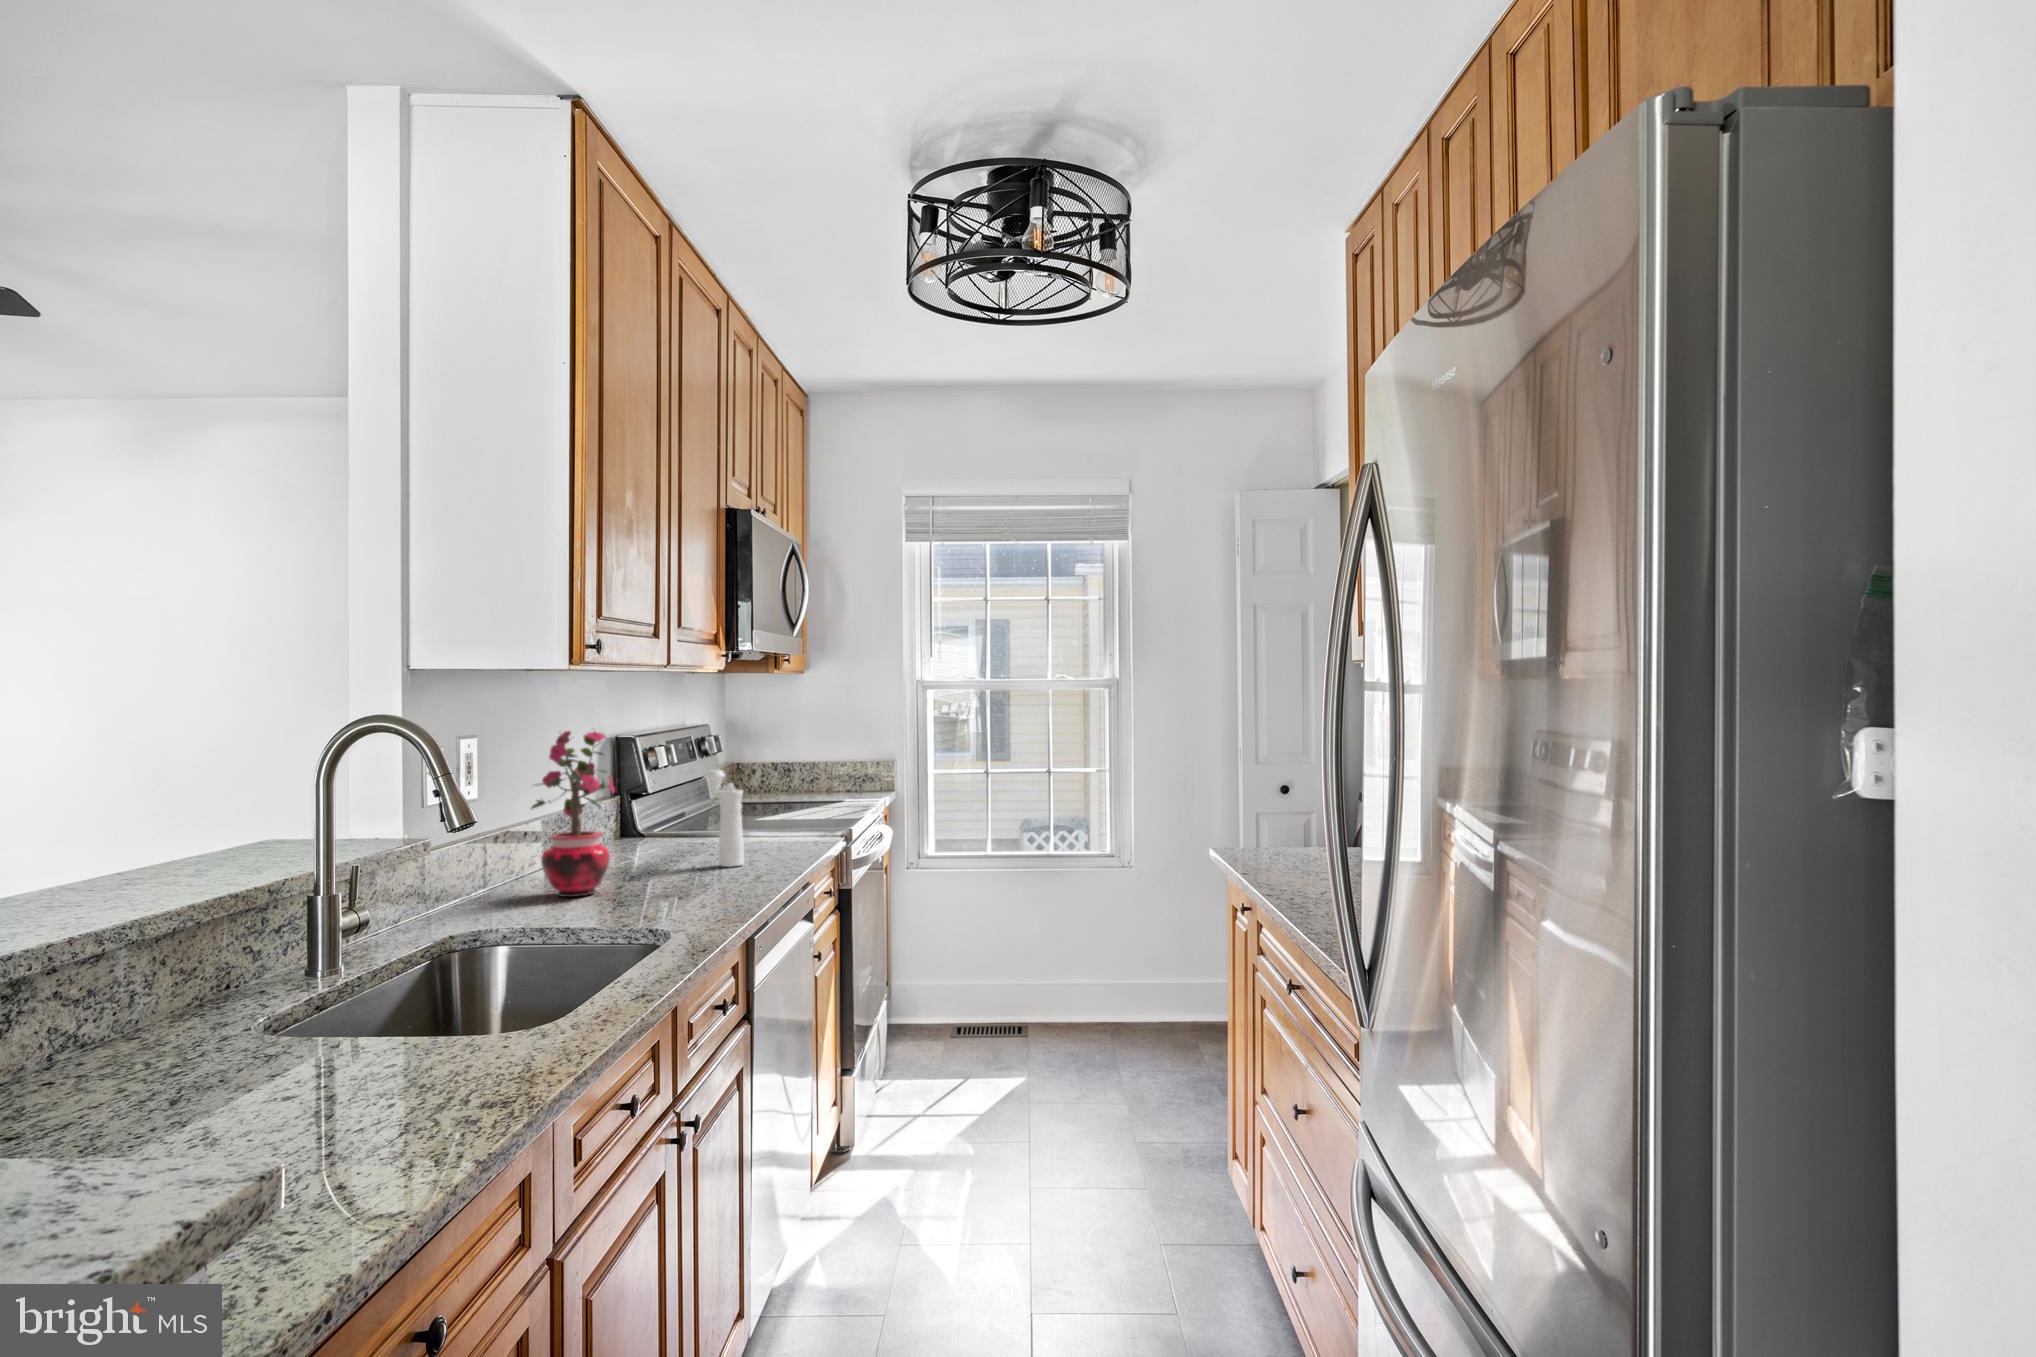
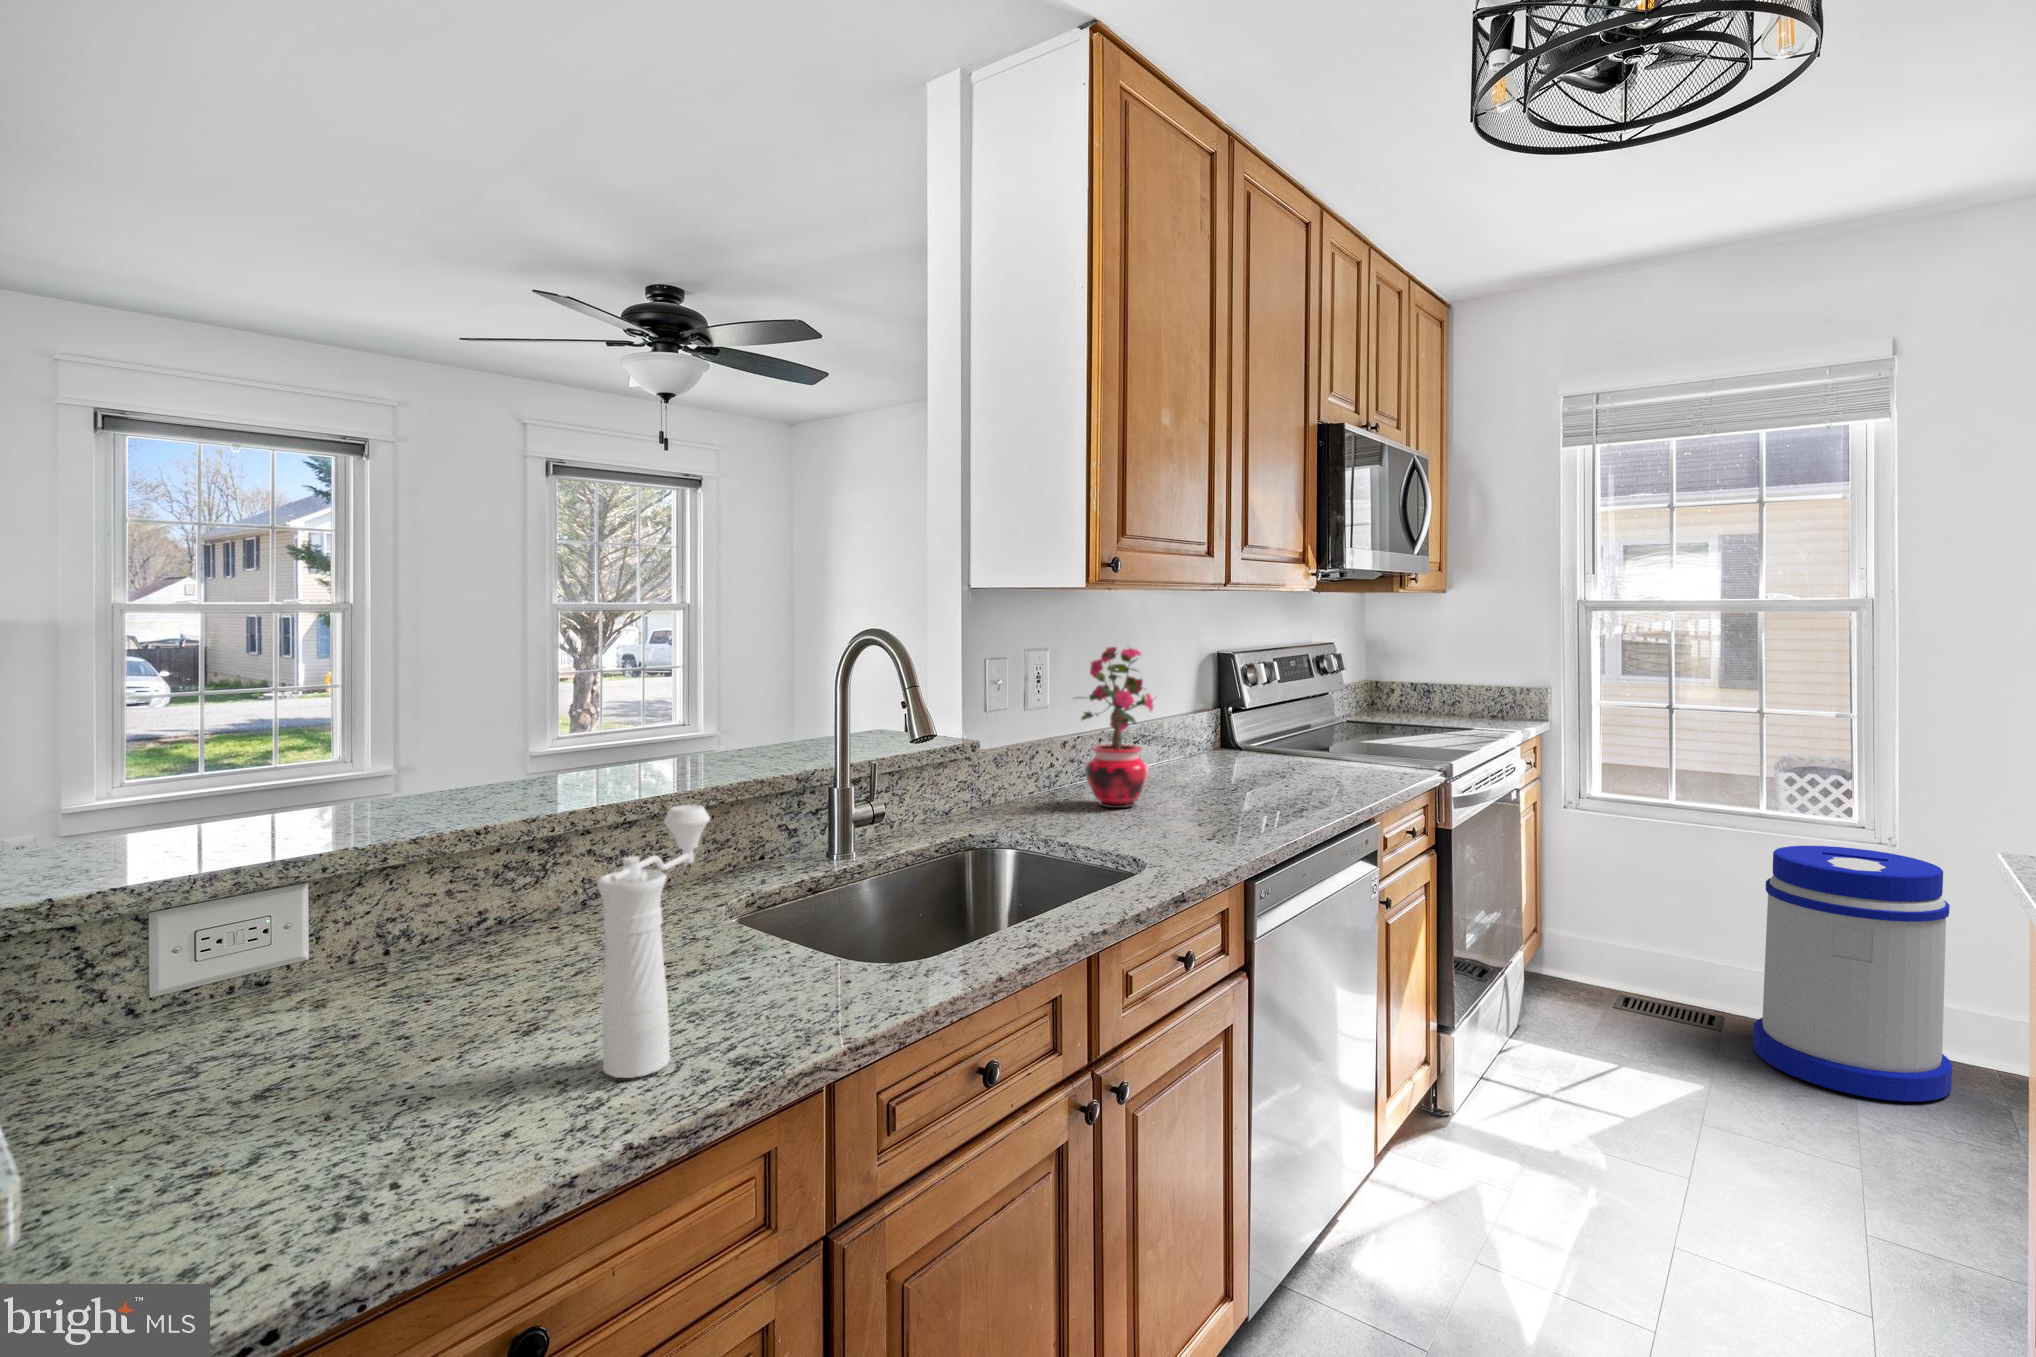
pepper mill: present [707,770,744,867] -> present [597,805,710,1078]
trash can: none [1060,874,1179,1063] -> present [1753,846,1952,1102]

